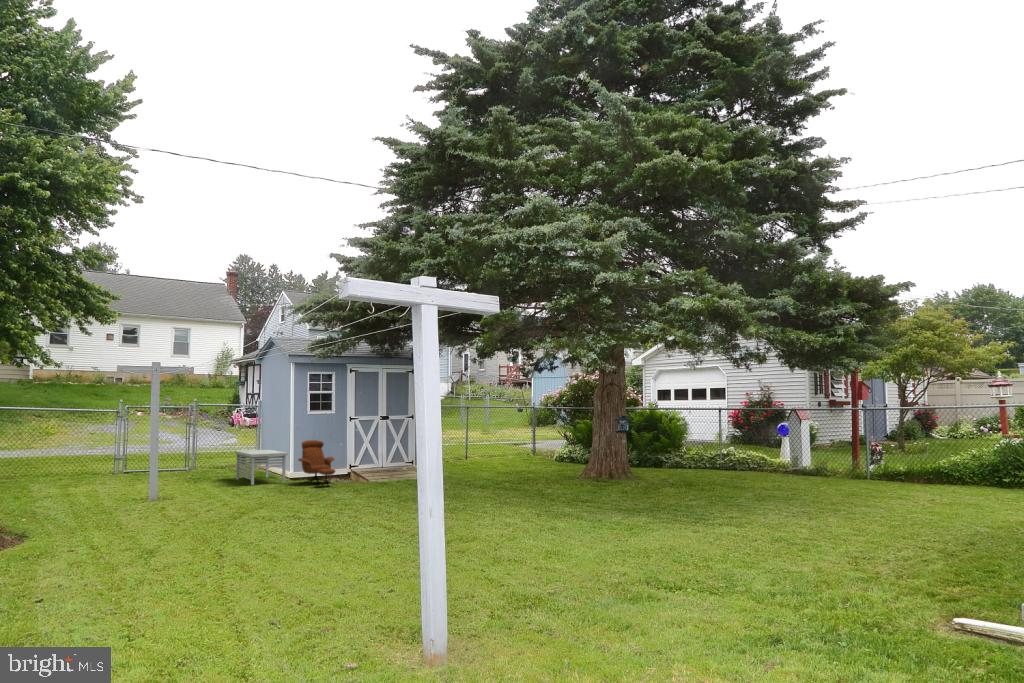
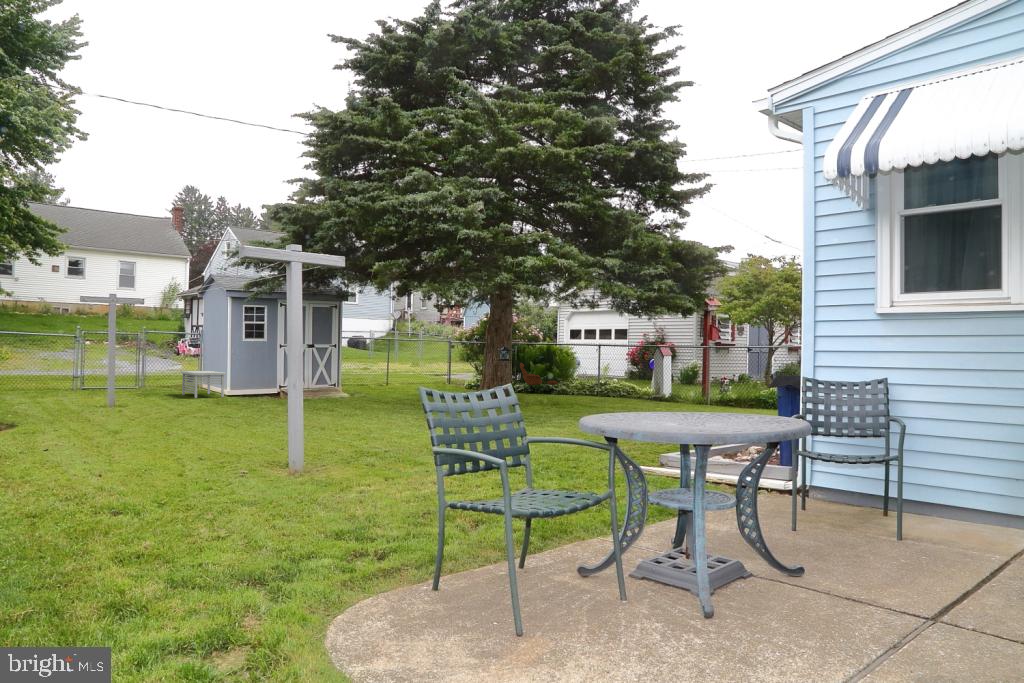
lounge chair: present [298,440,335,485] -> present [520,363,559,392]

